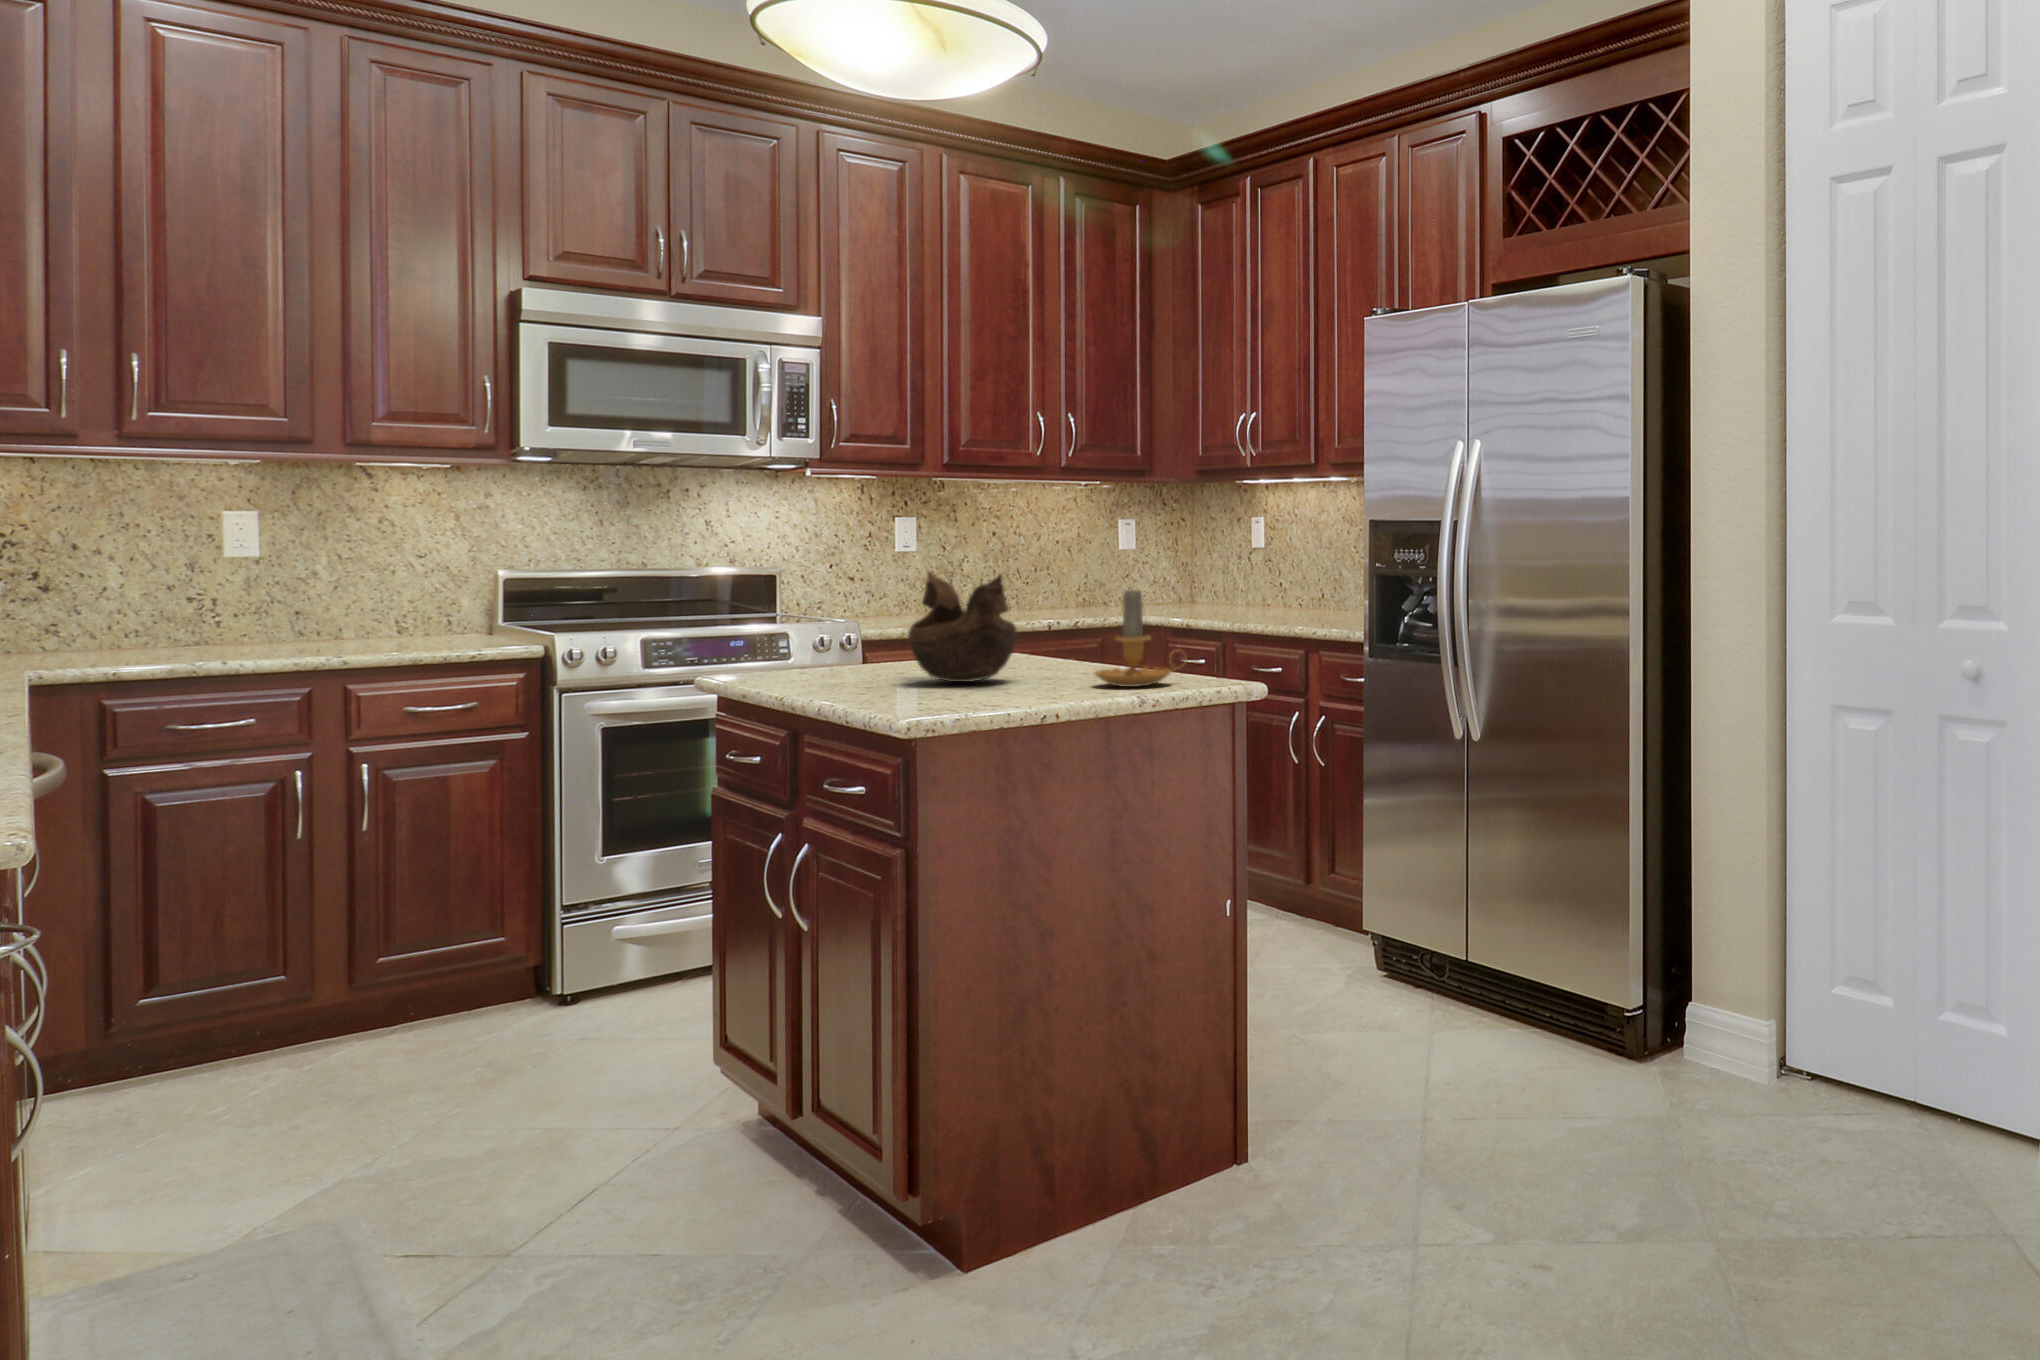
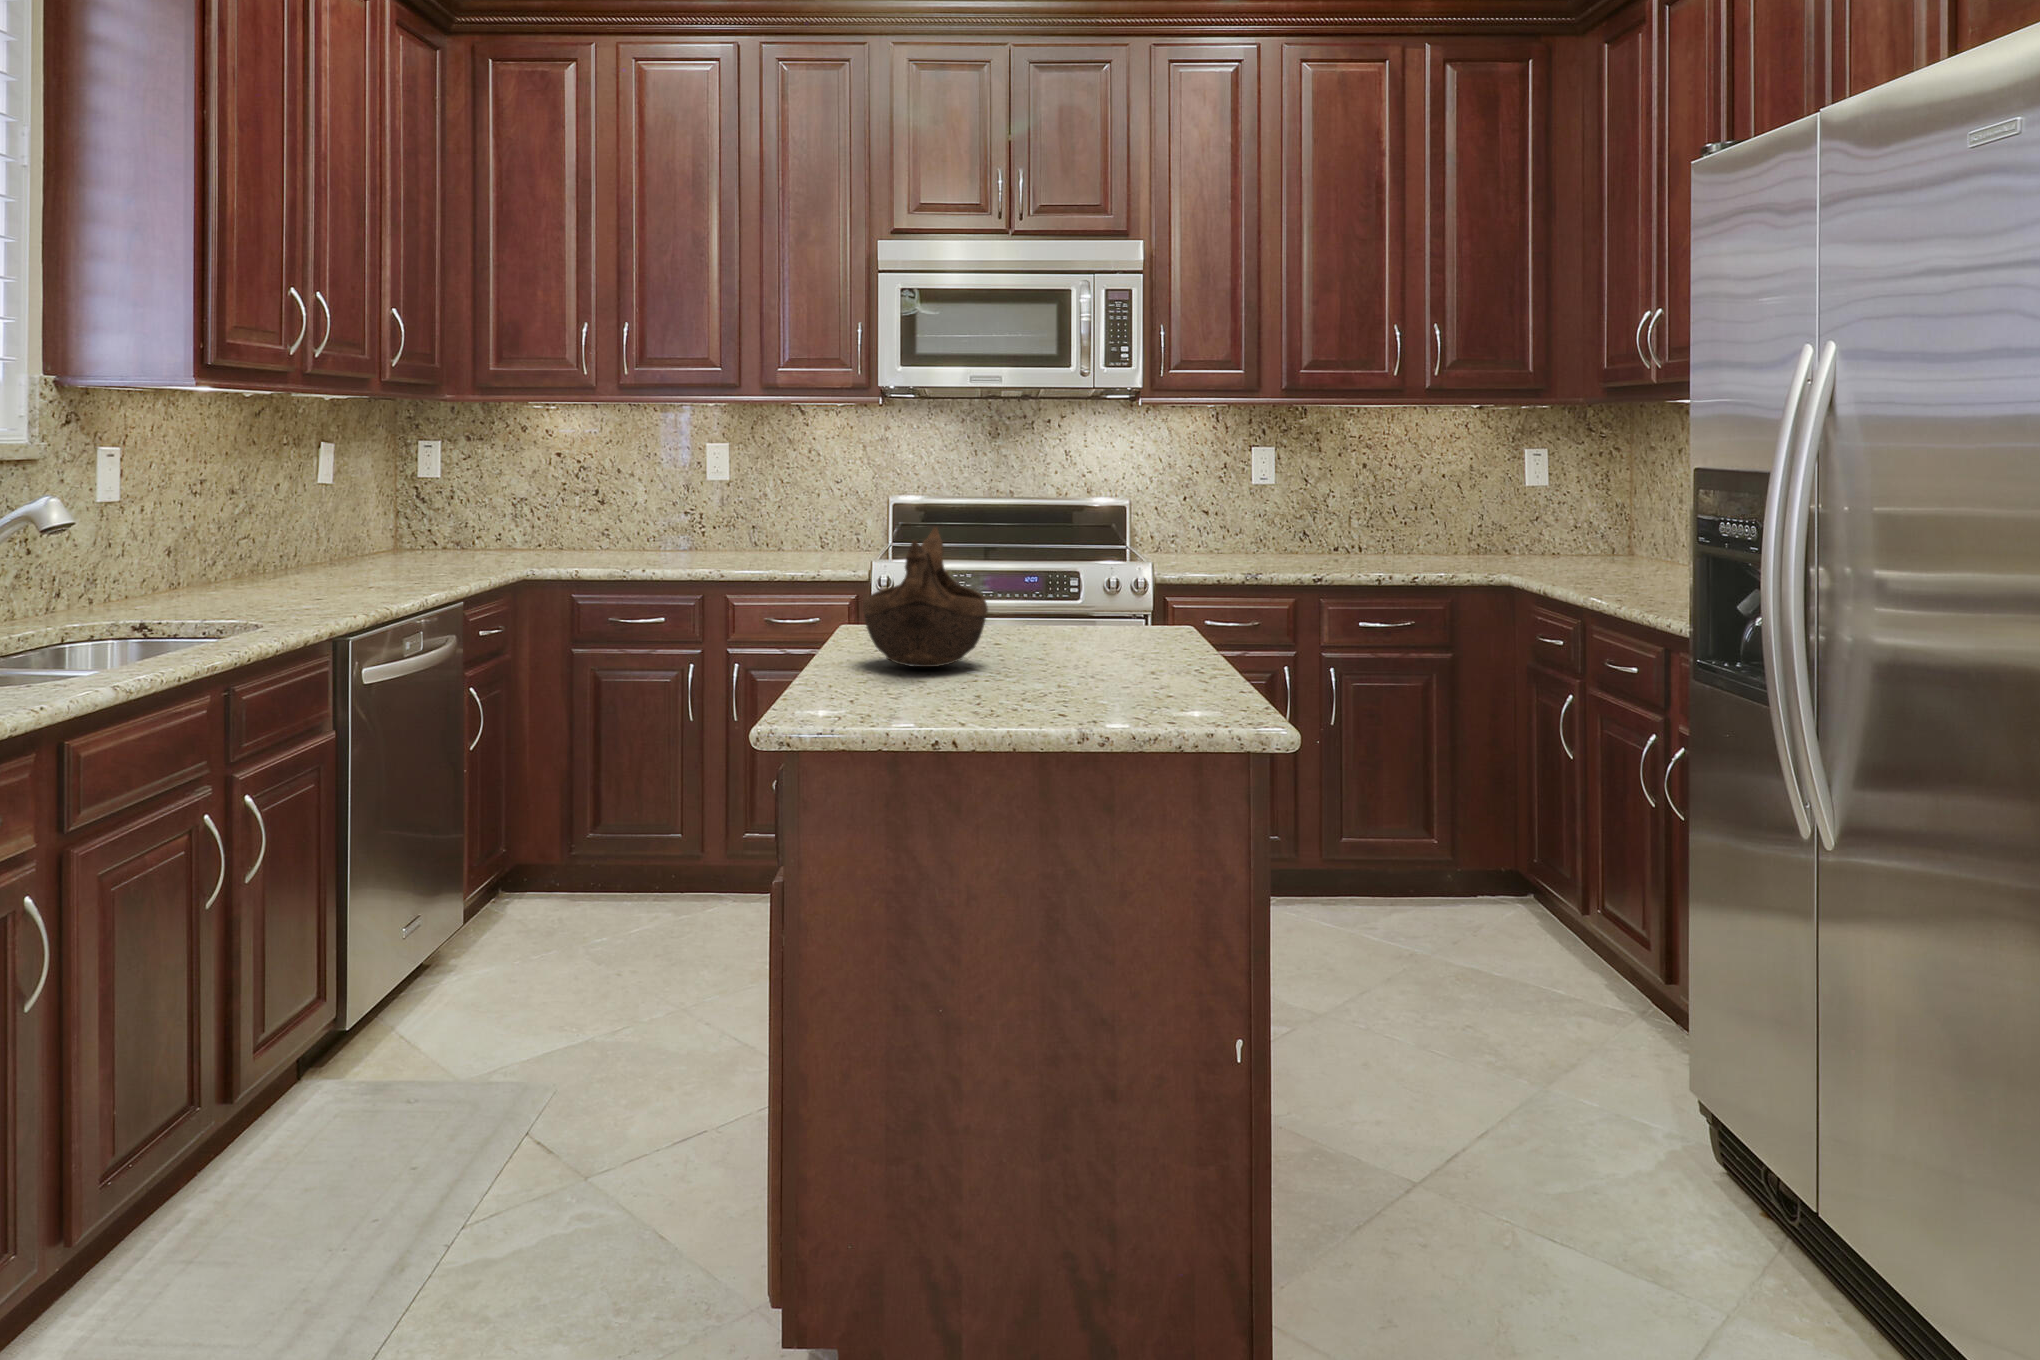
candle: present [1094,590,1178,687] -> none [1000,562,1131,705]

